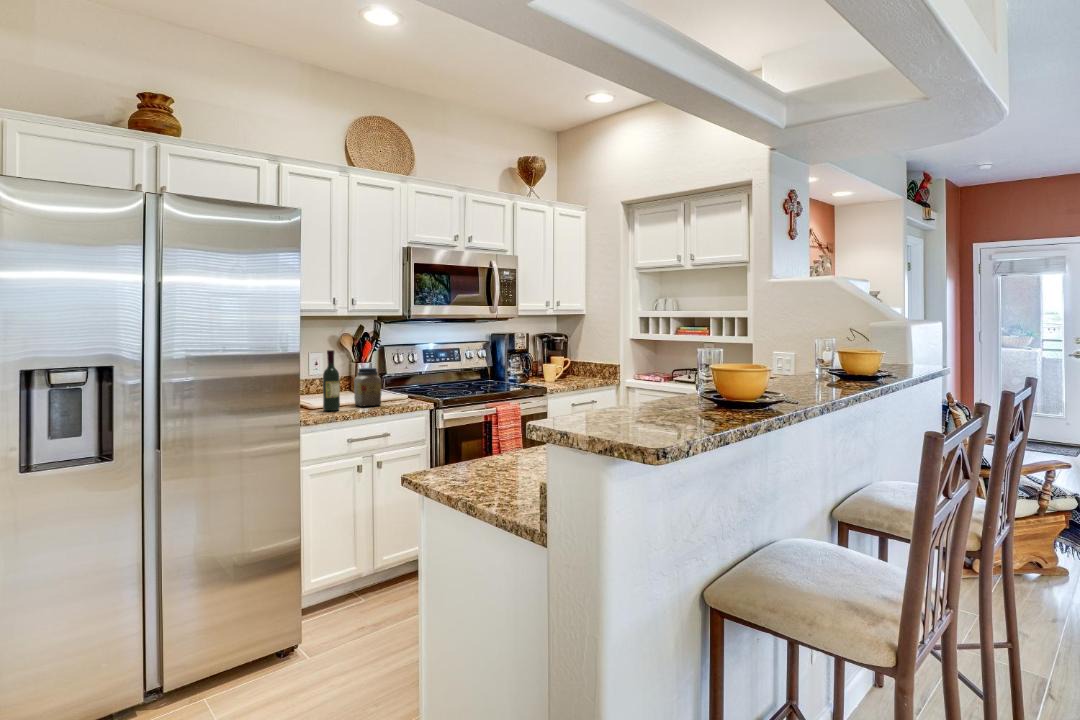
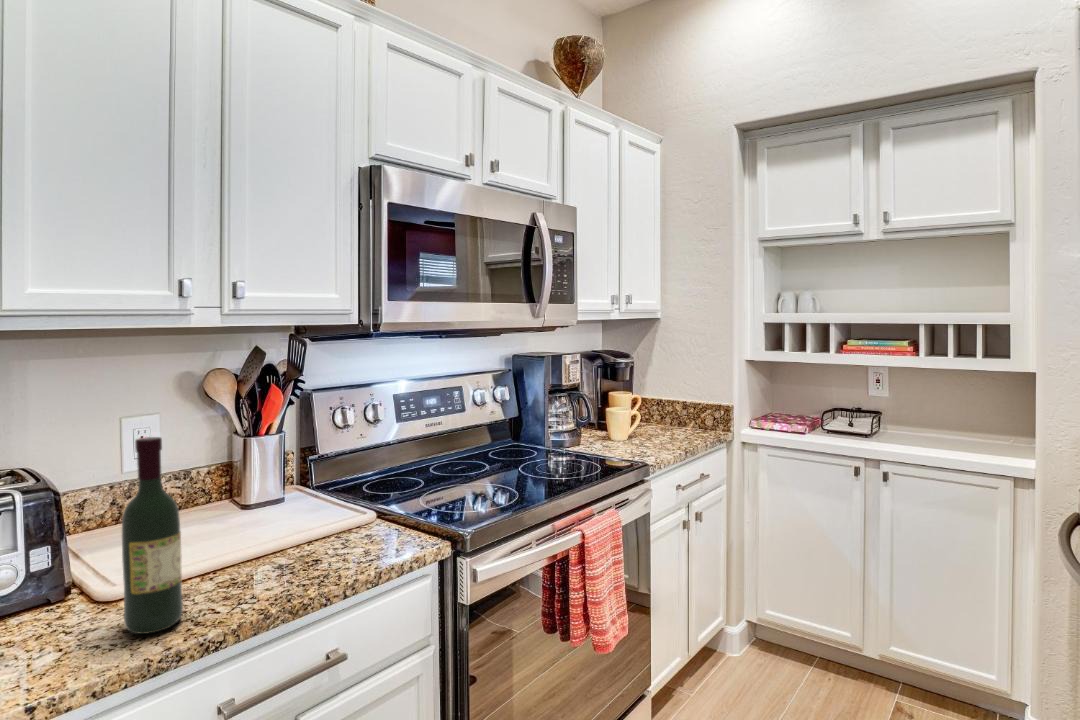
jar: present [354,368,381,406] -> none [233,470,313,593]

